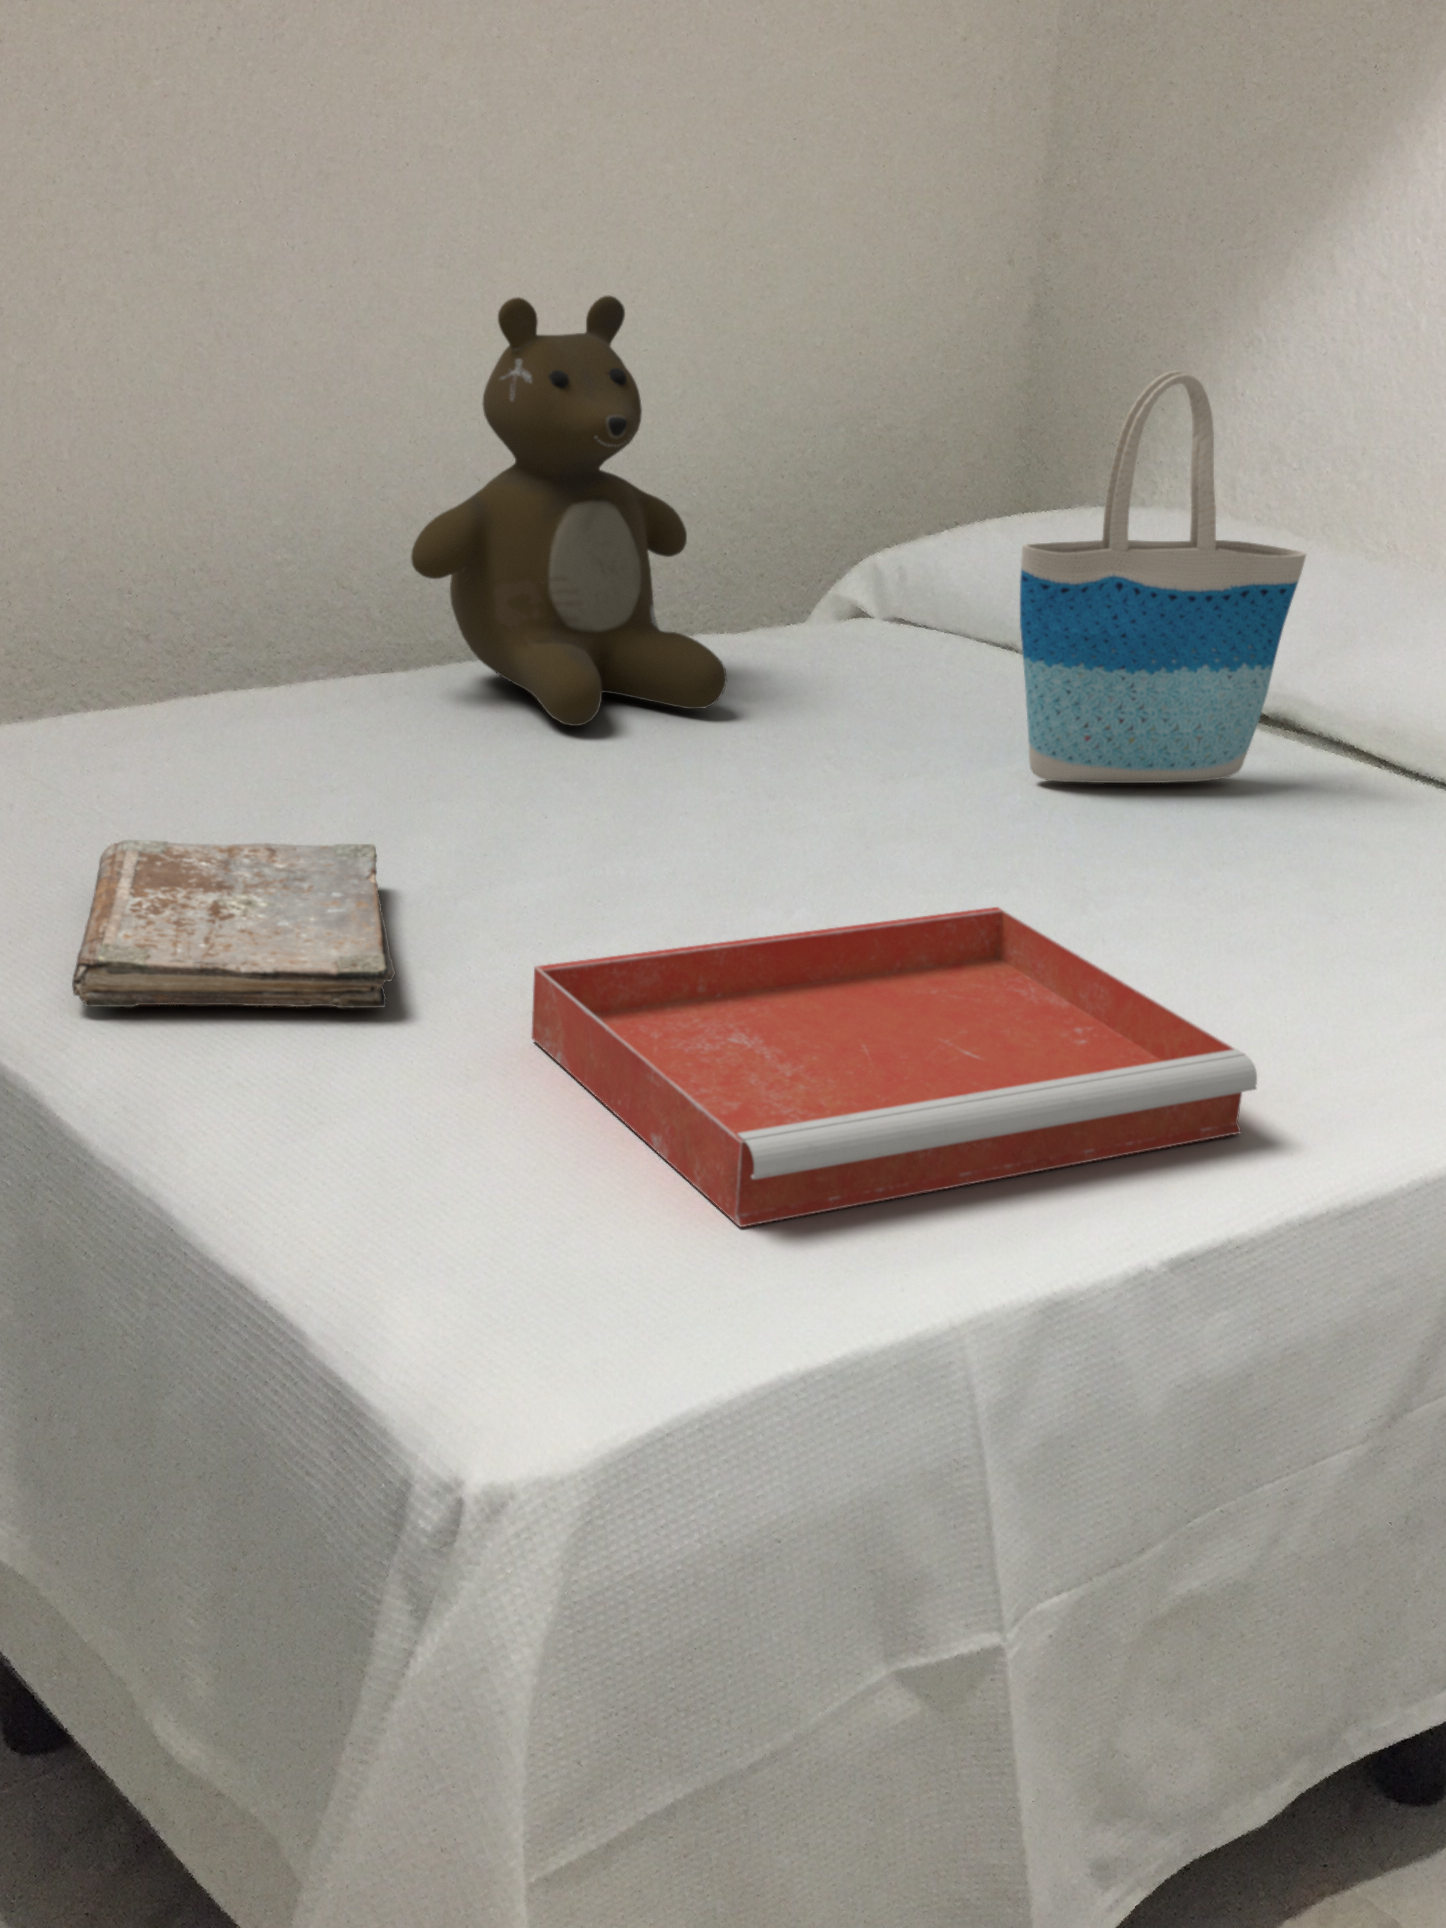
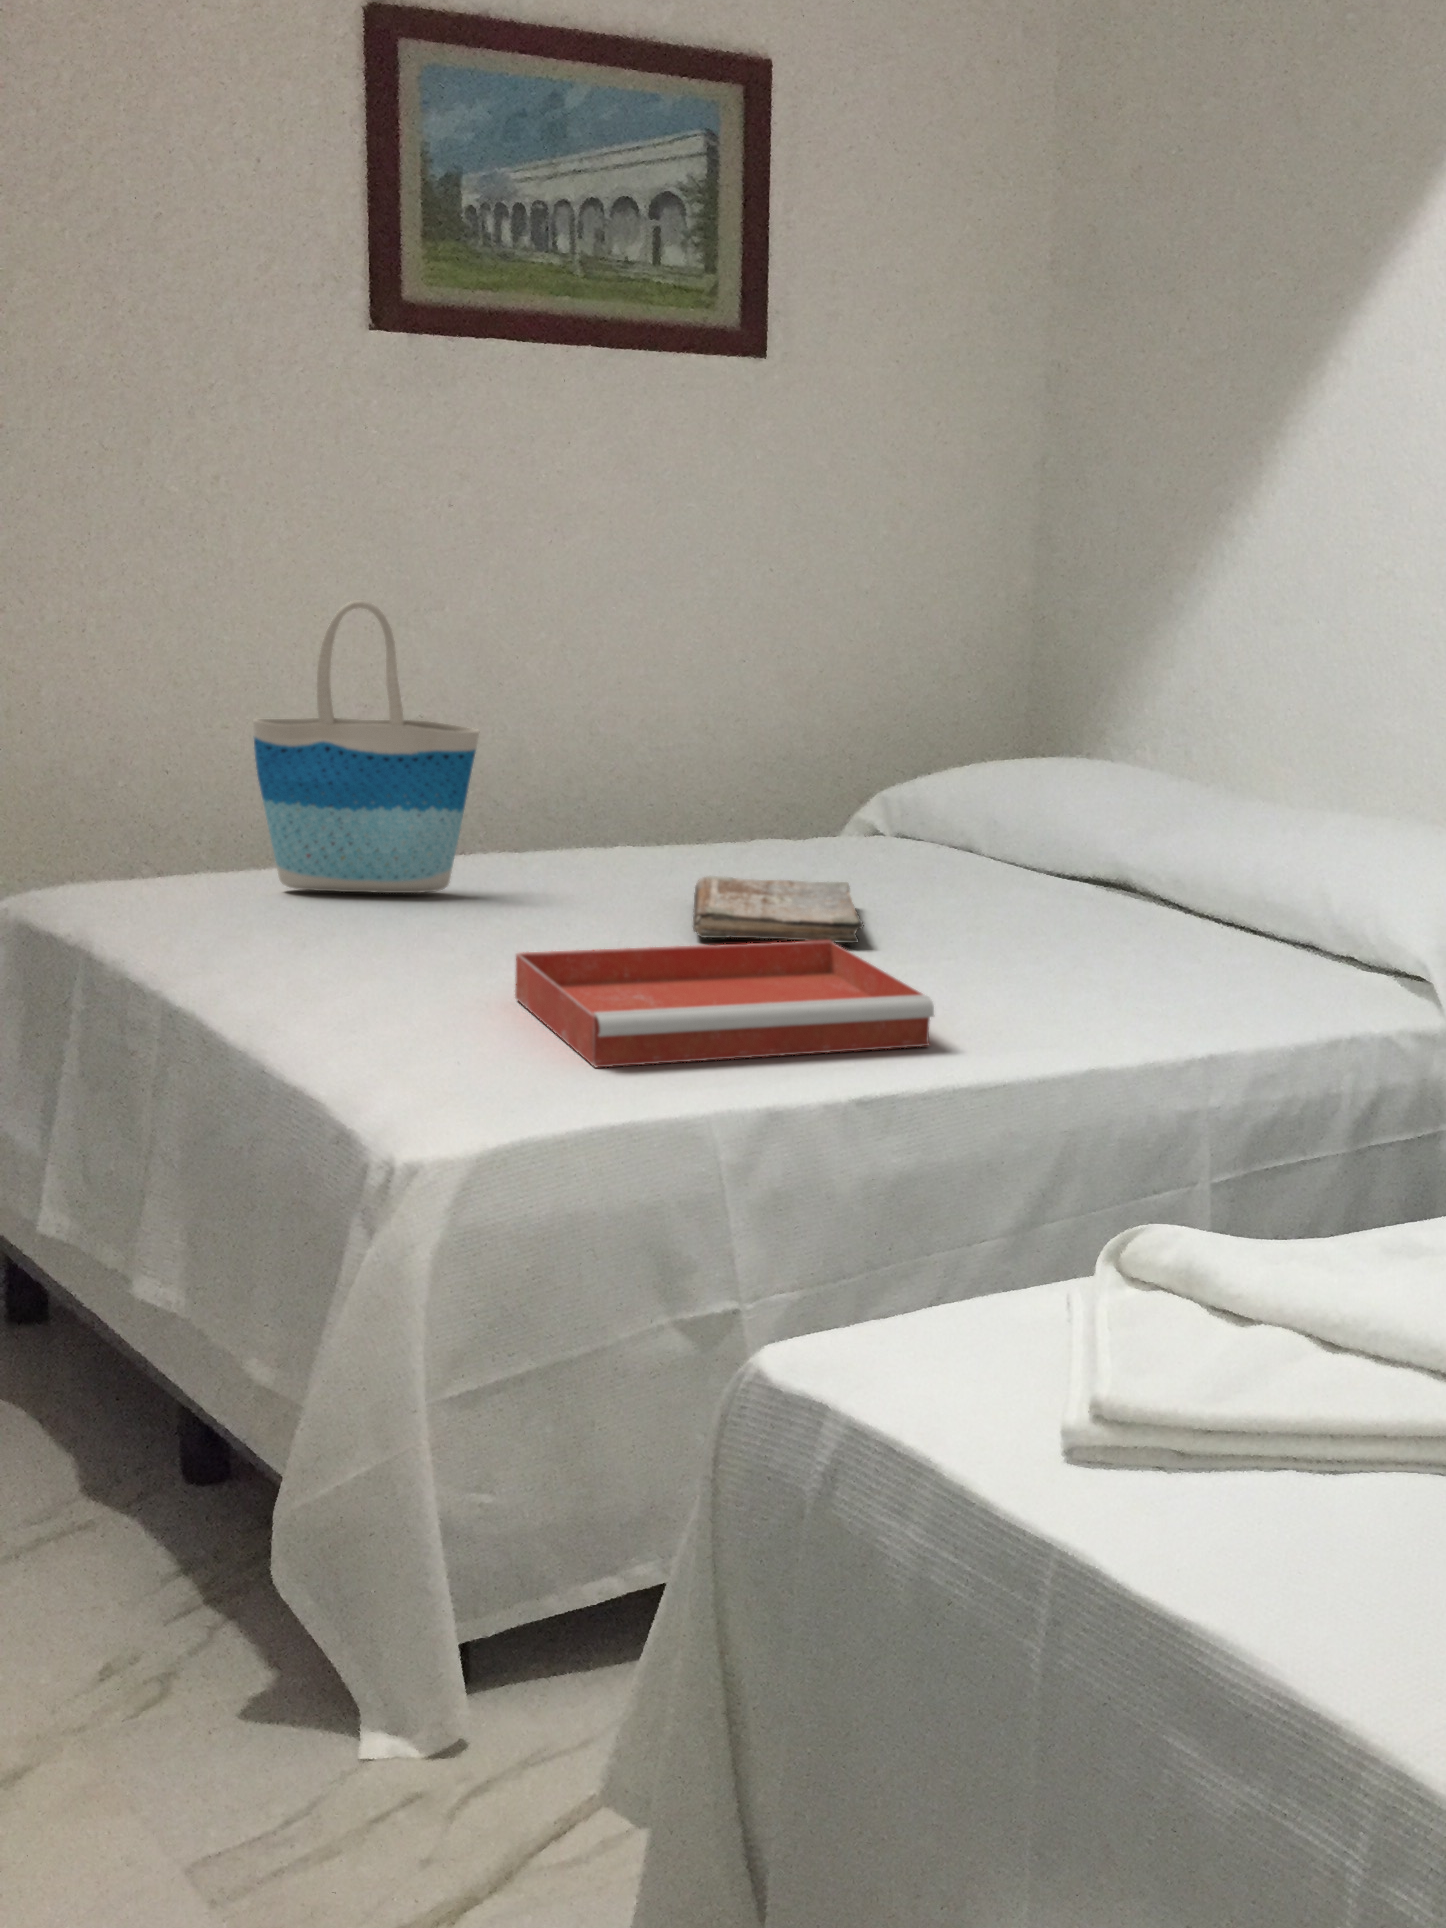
teddy bear: present [411,296,727,726] -> none [526,594,742,874]
tote bag: present [1020,371,1306,783] -> present [253,600,479,893]
book: present [72,840,395,1008] -> present [693,876,863,943]

